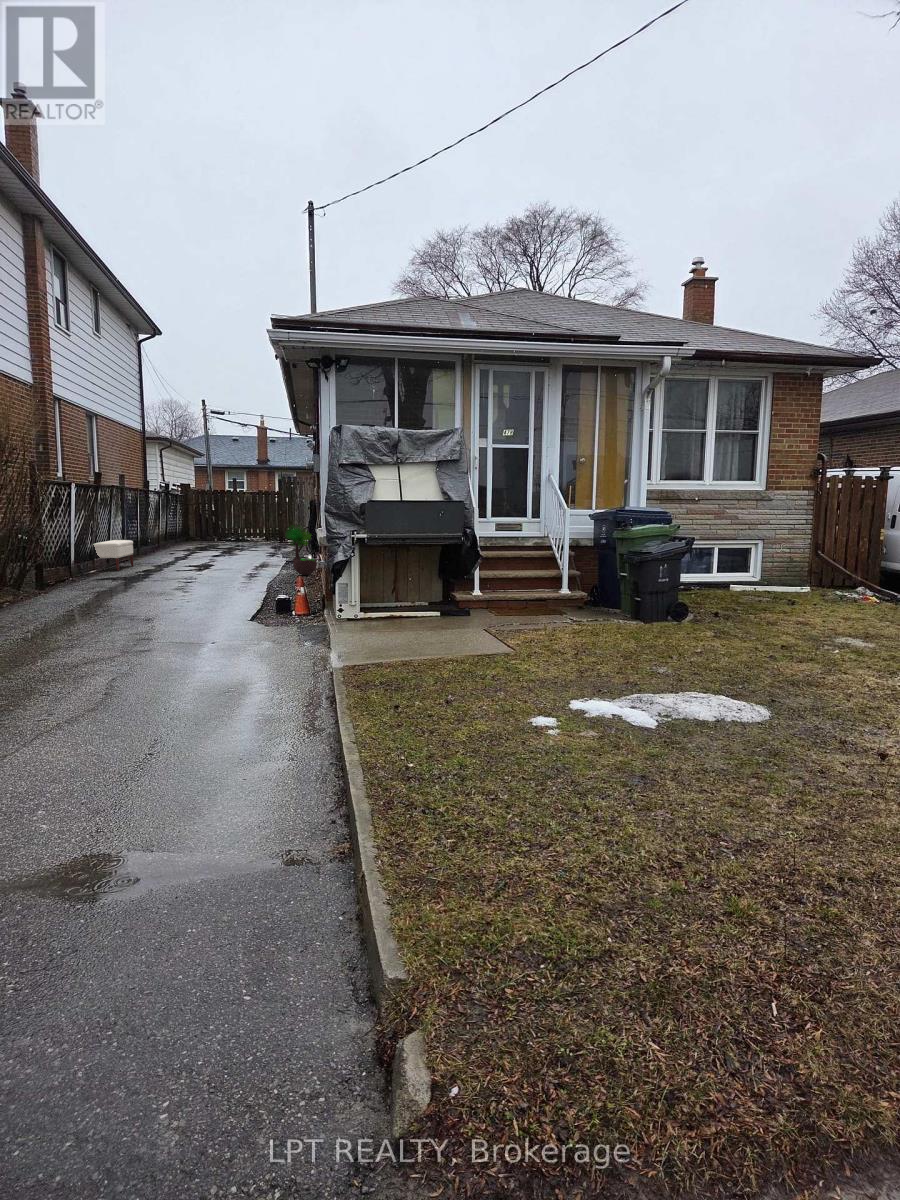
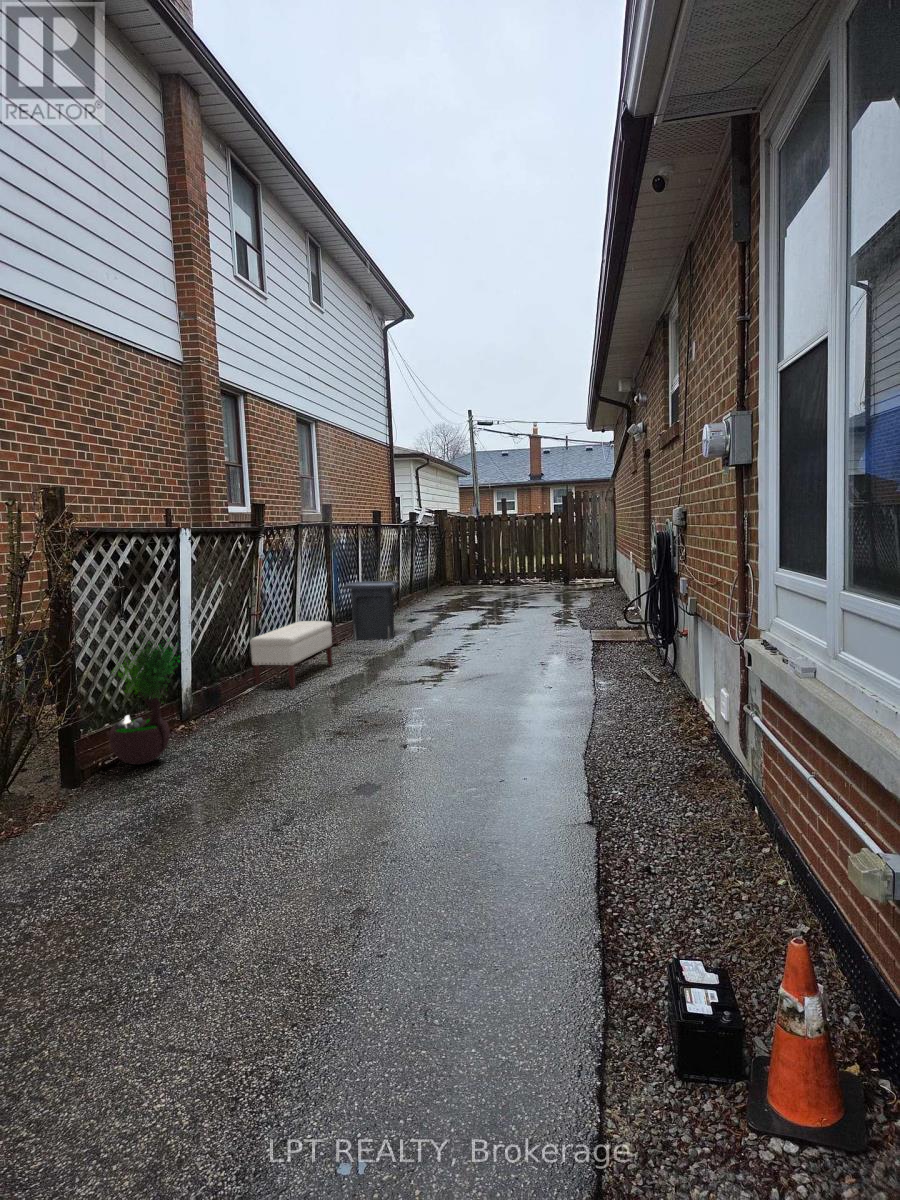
trash can: none [130,524,168,560] -> present [344,581,400,640]
potted tree: present [286,527,317,575] -> present [109,642,180,765]

